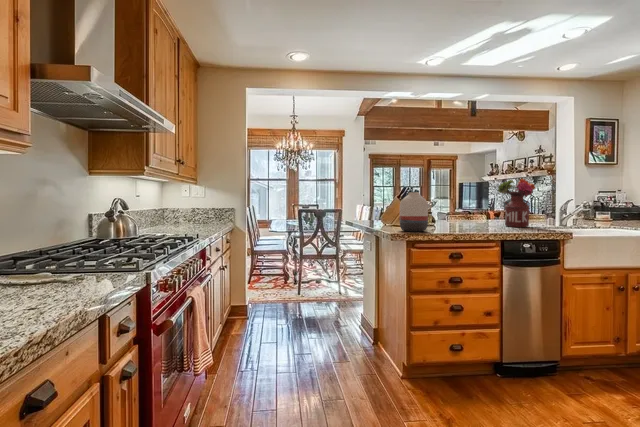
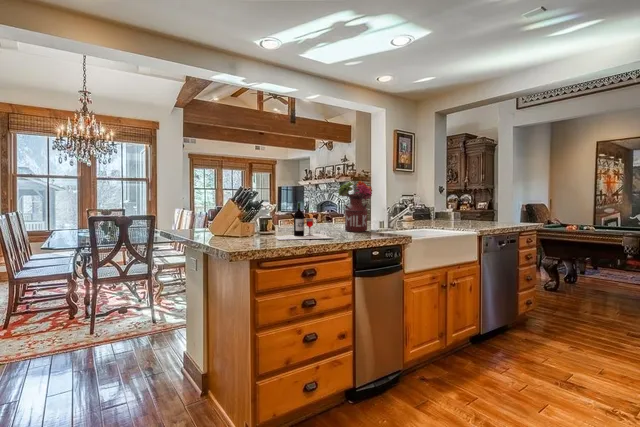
vase: present [400,192,428,232] -> none [237,194,274,246]
wine bottle: none [432,199,483,230] -> present [275,203,331,240]

